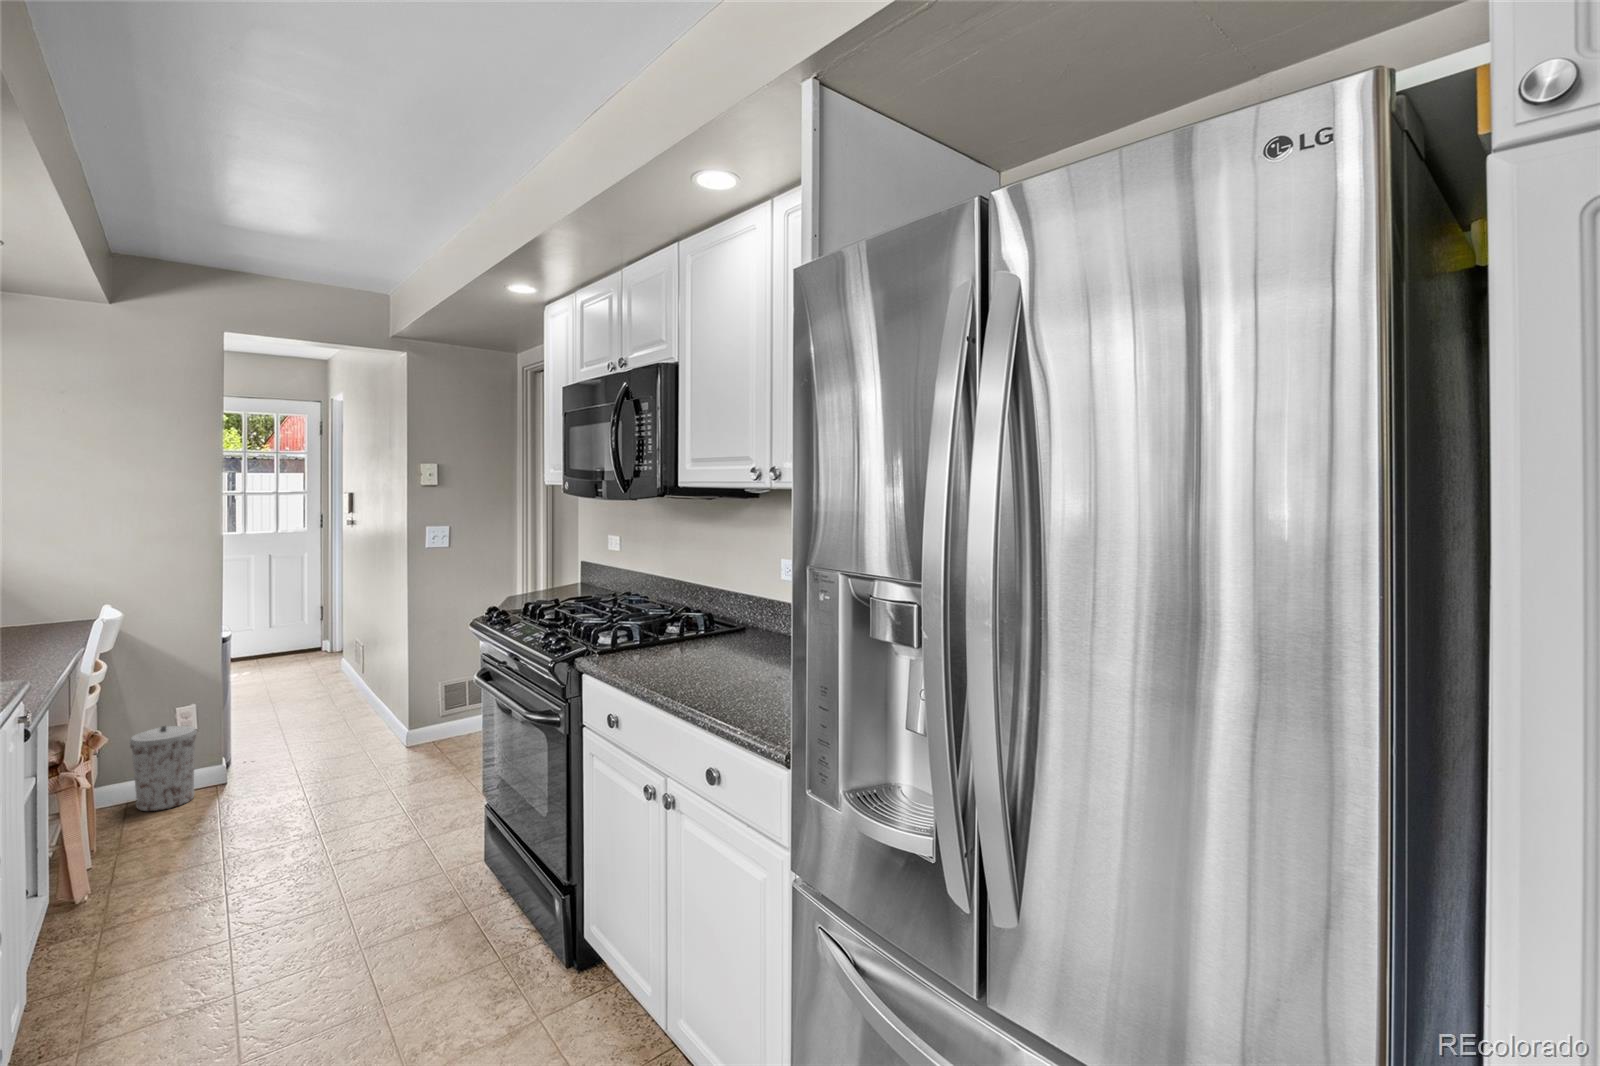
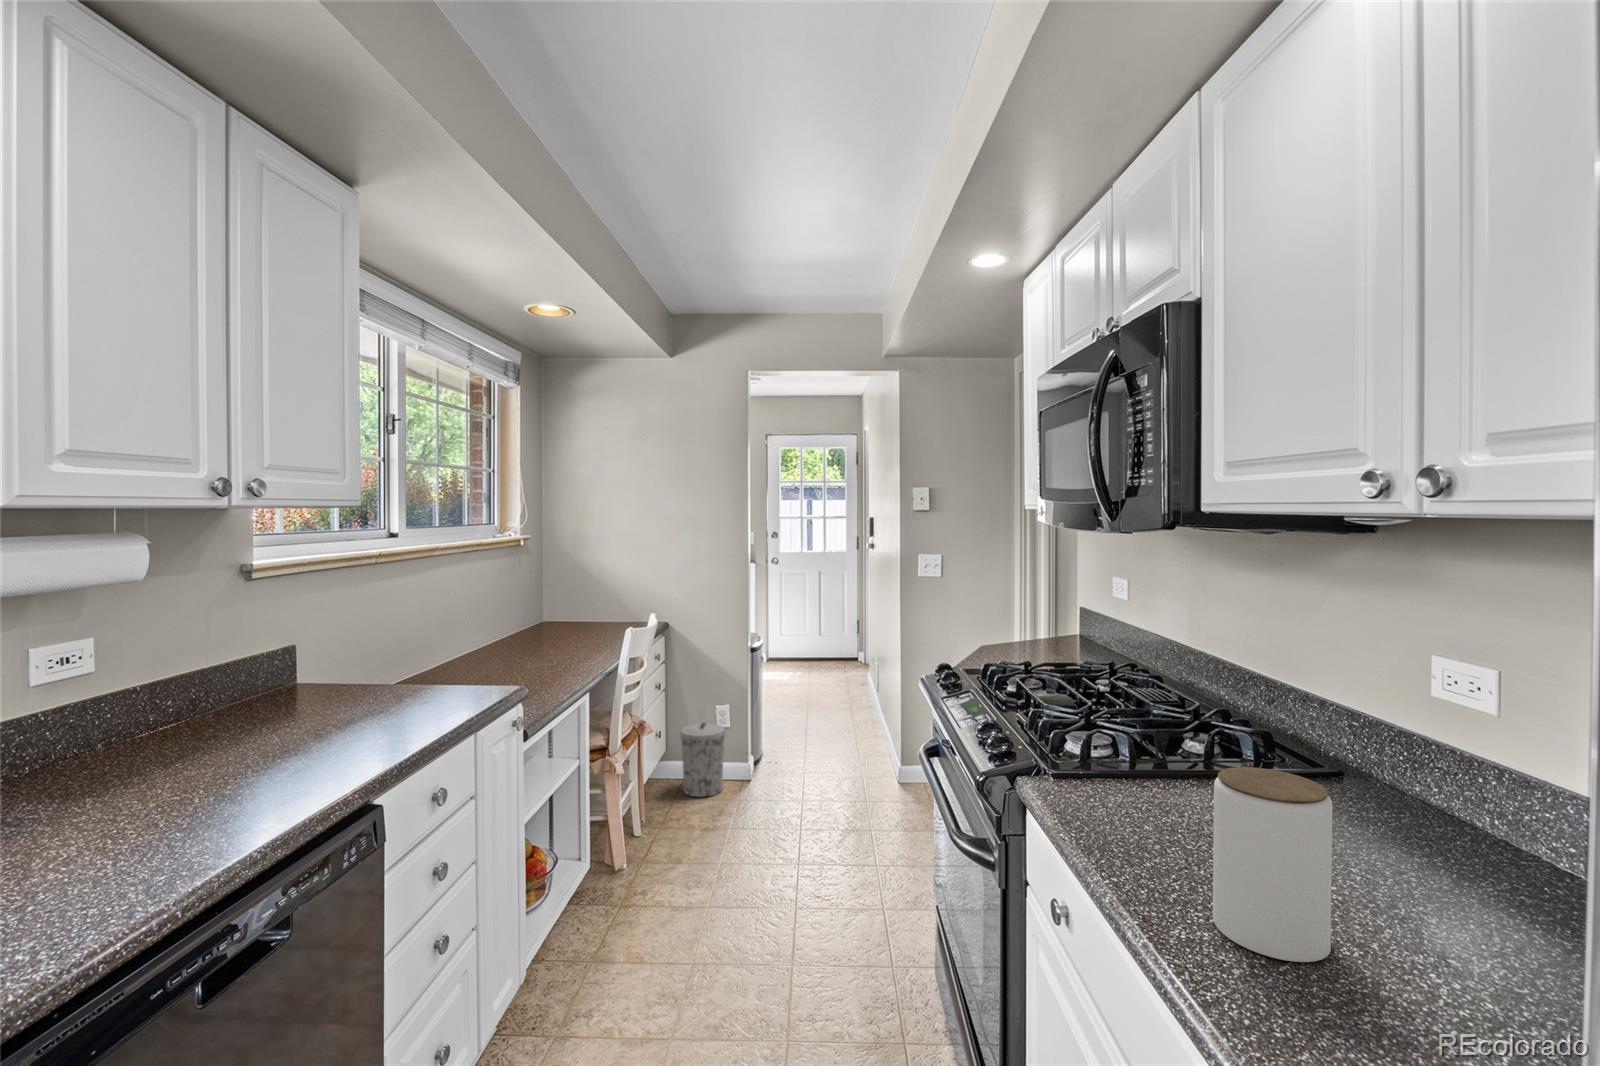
jar: none [692,607,737,683] -> present [1213,767,1332,962]

